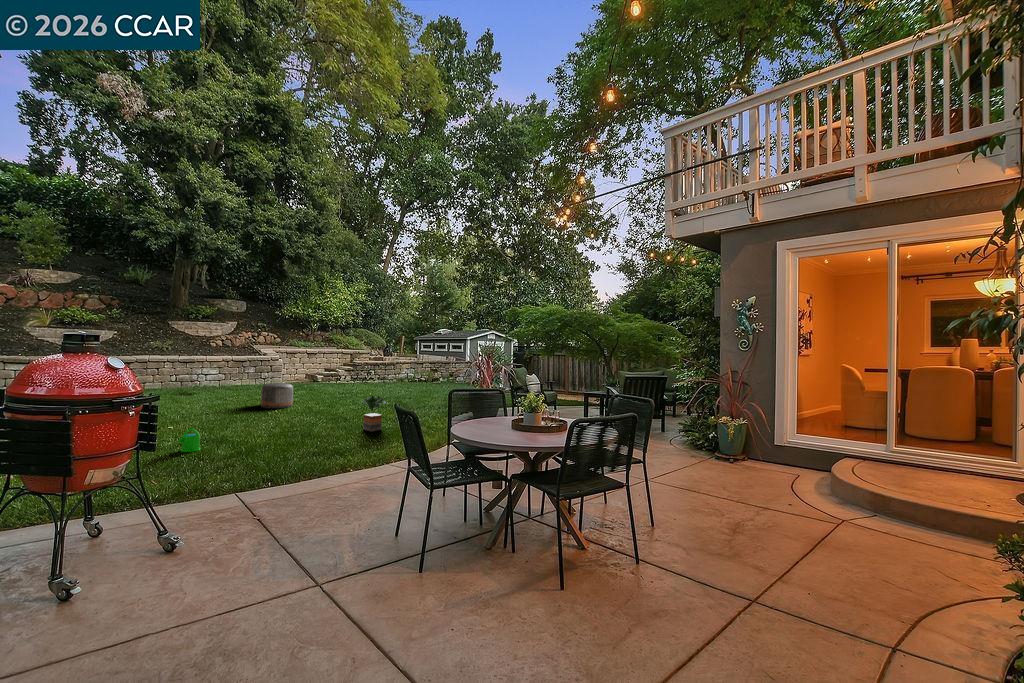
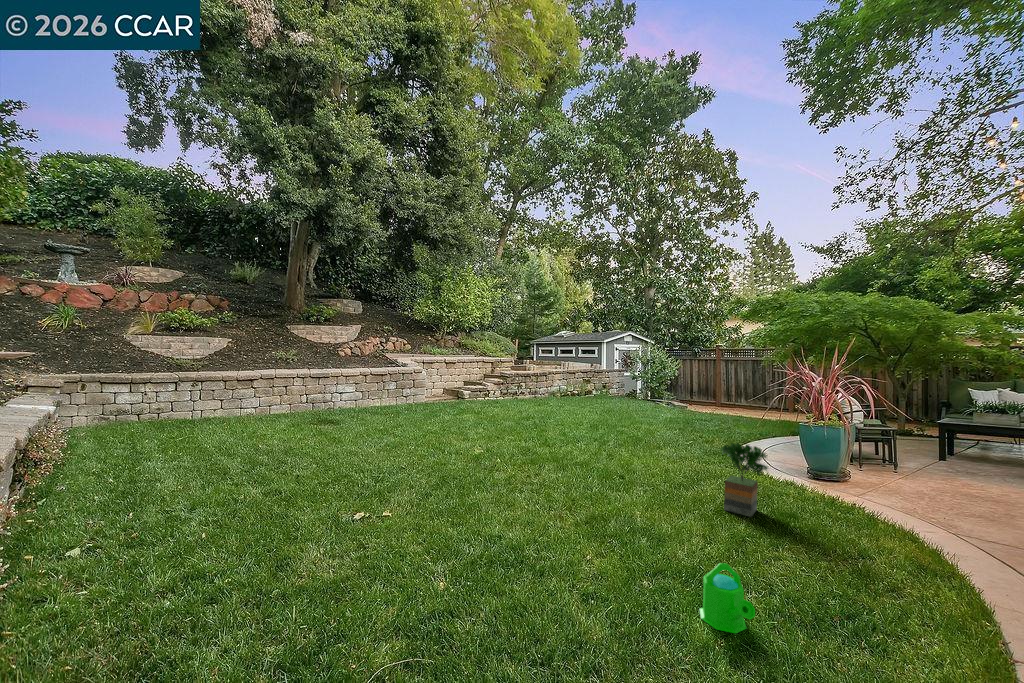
pouf: present [261,383,293,408] -> none [463,410,507,452]
watering can: present [179,428,200,452] -> present [700,563,755,633]

